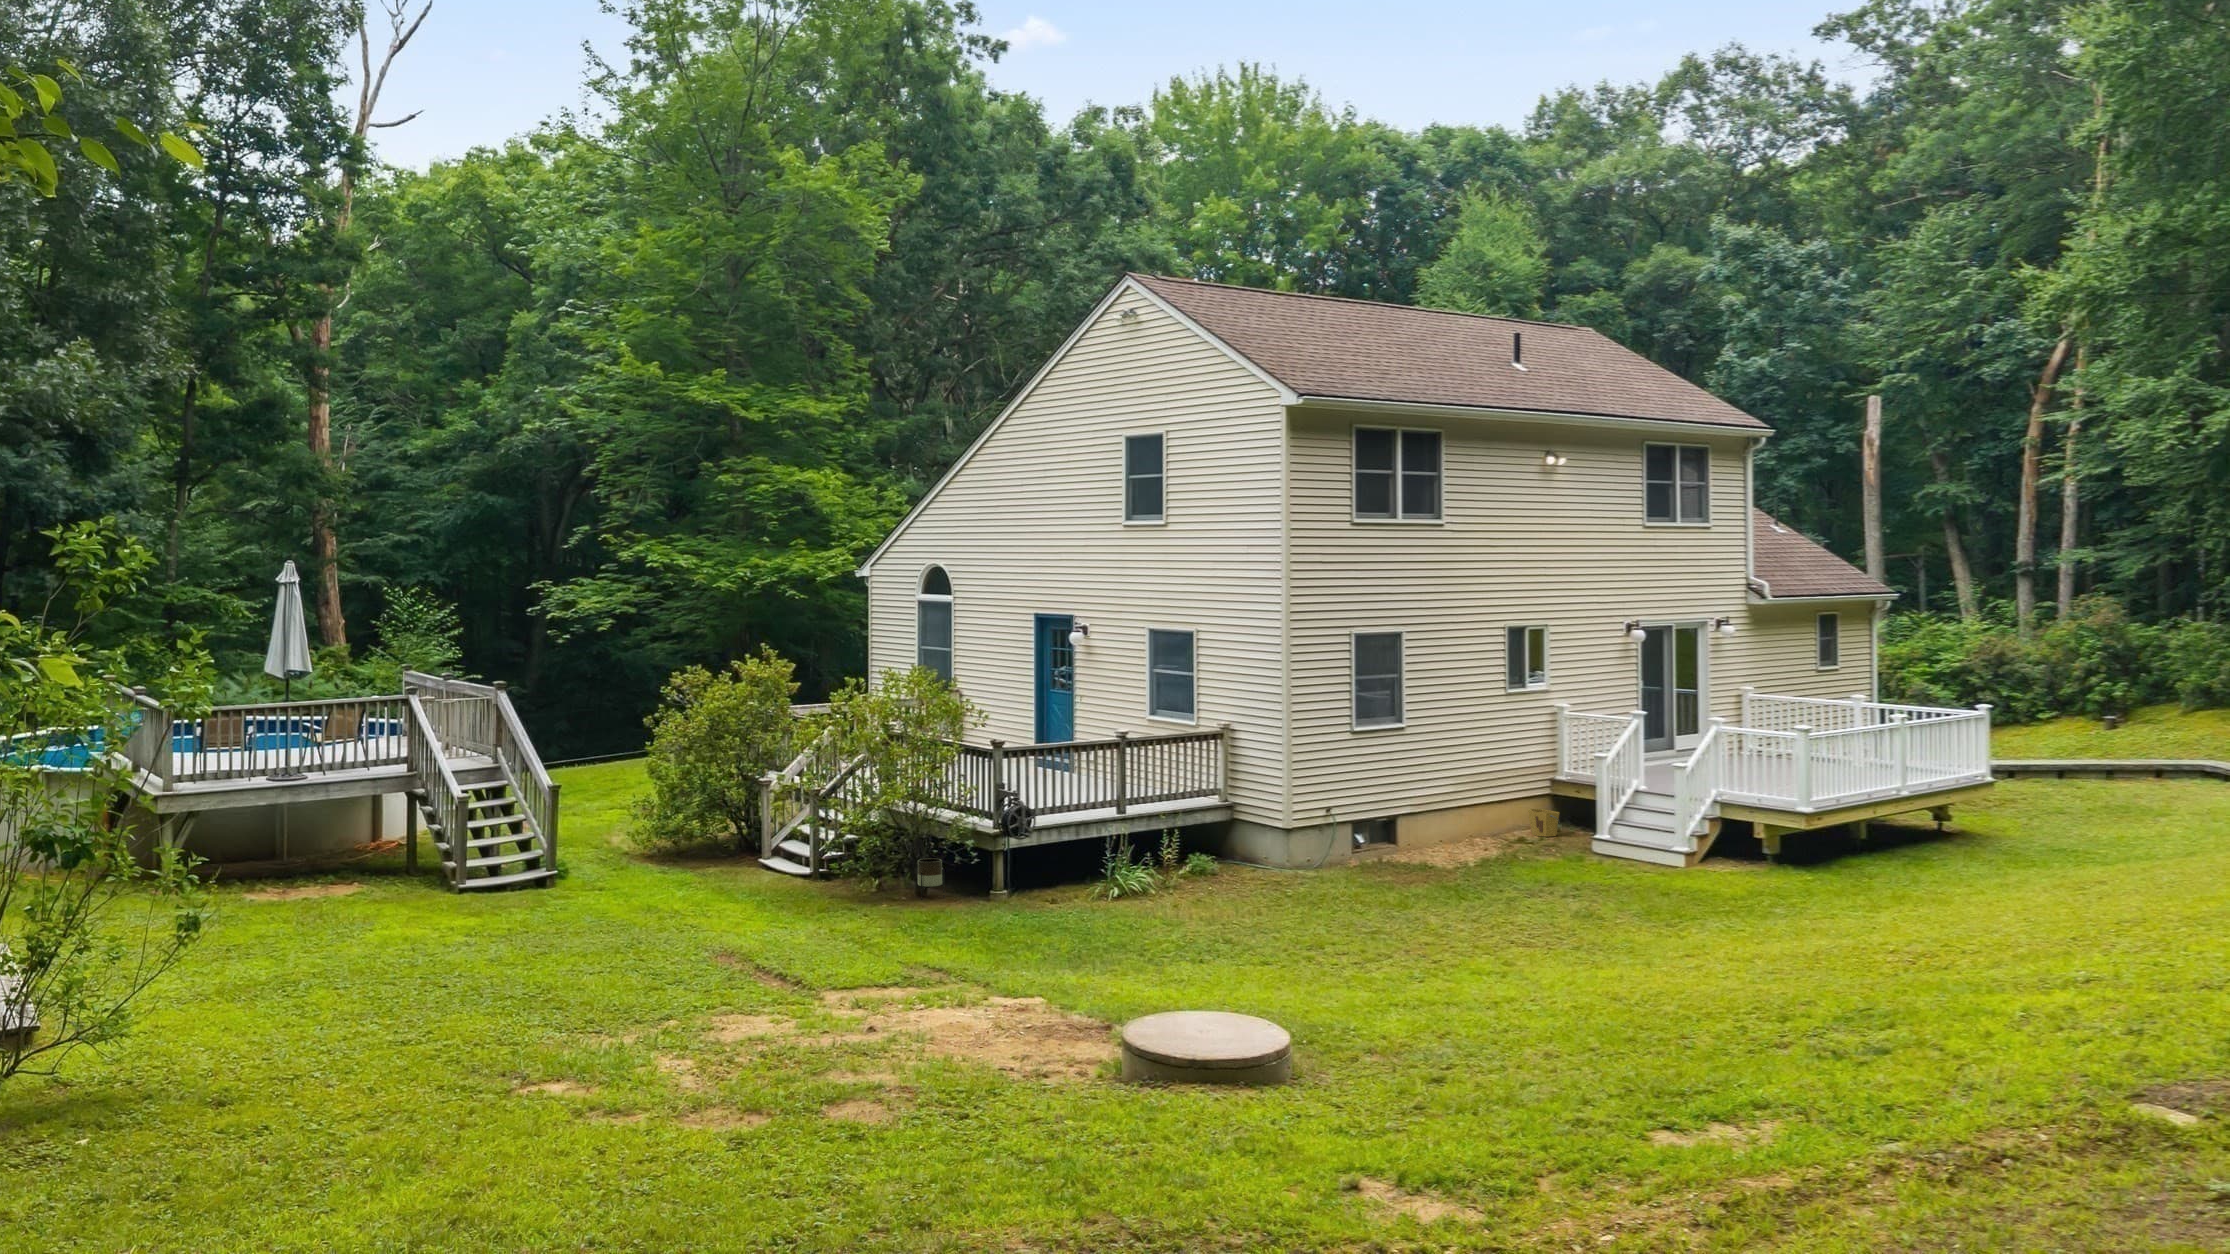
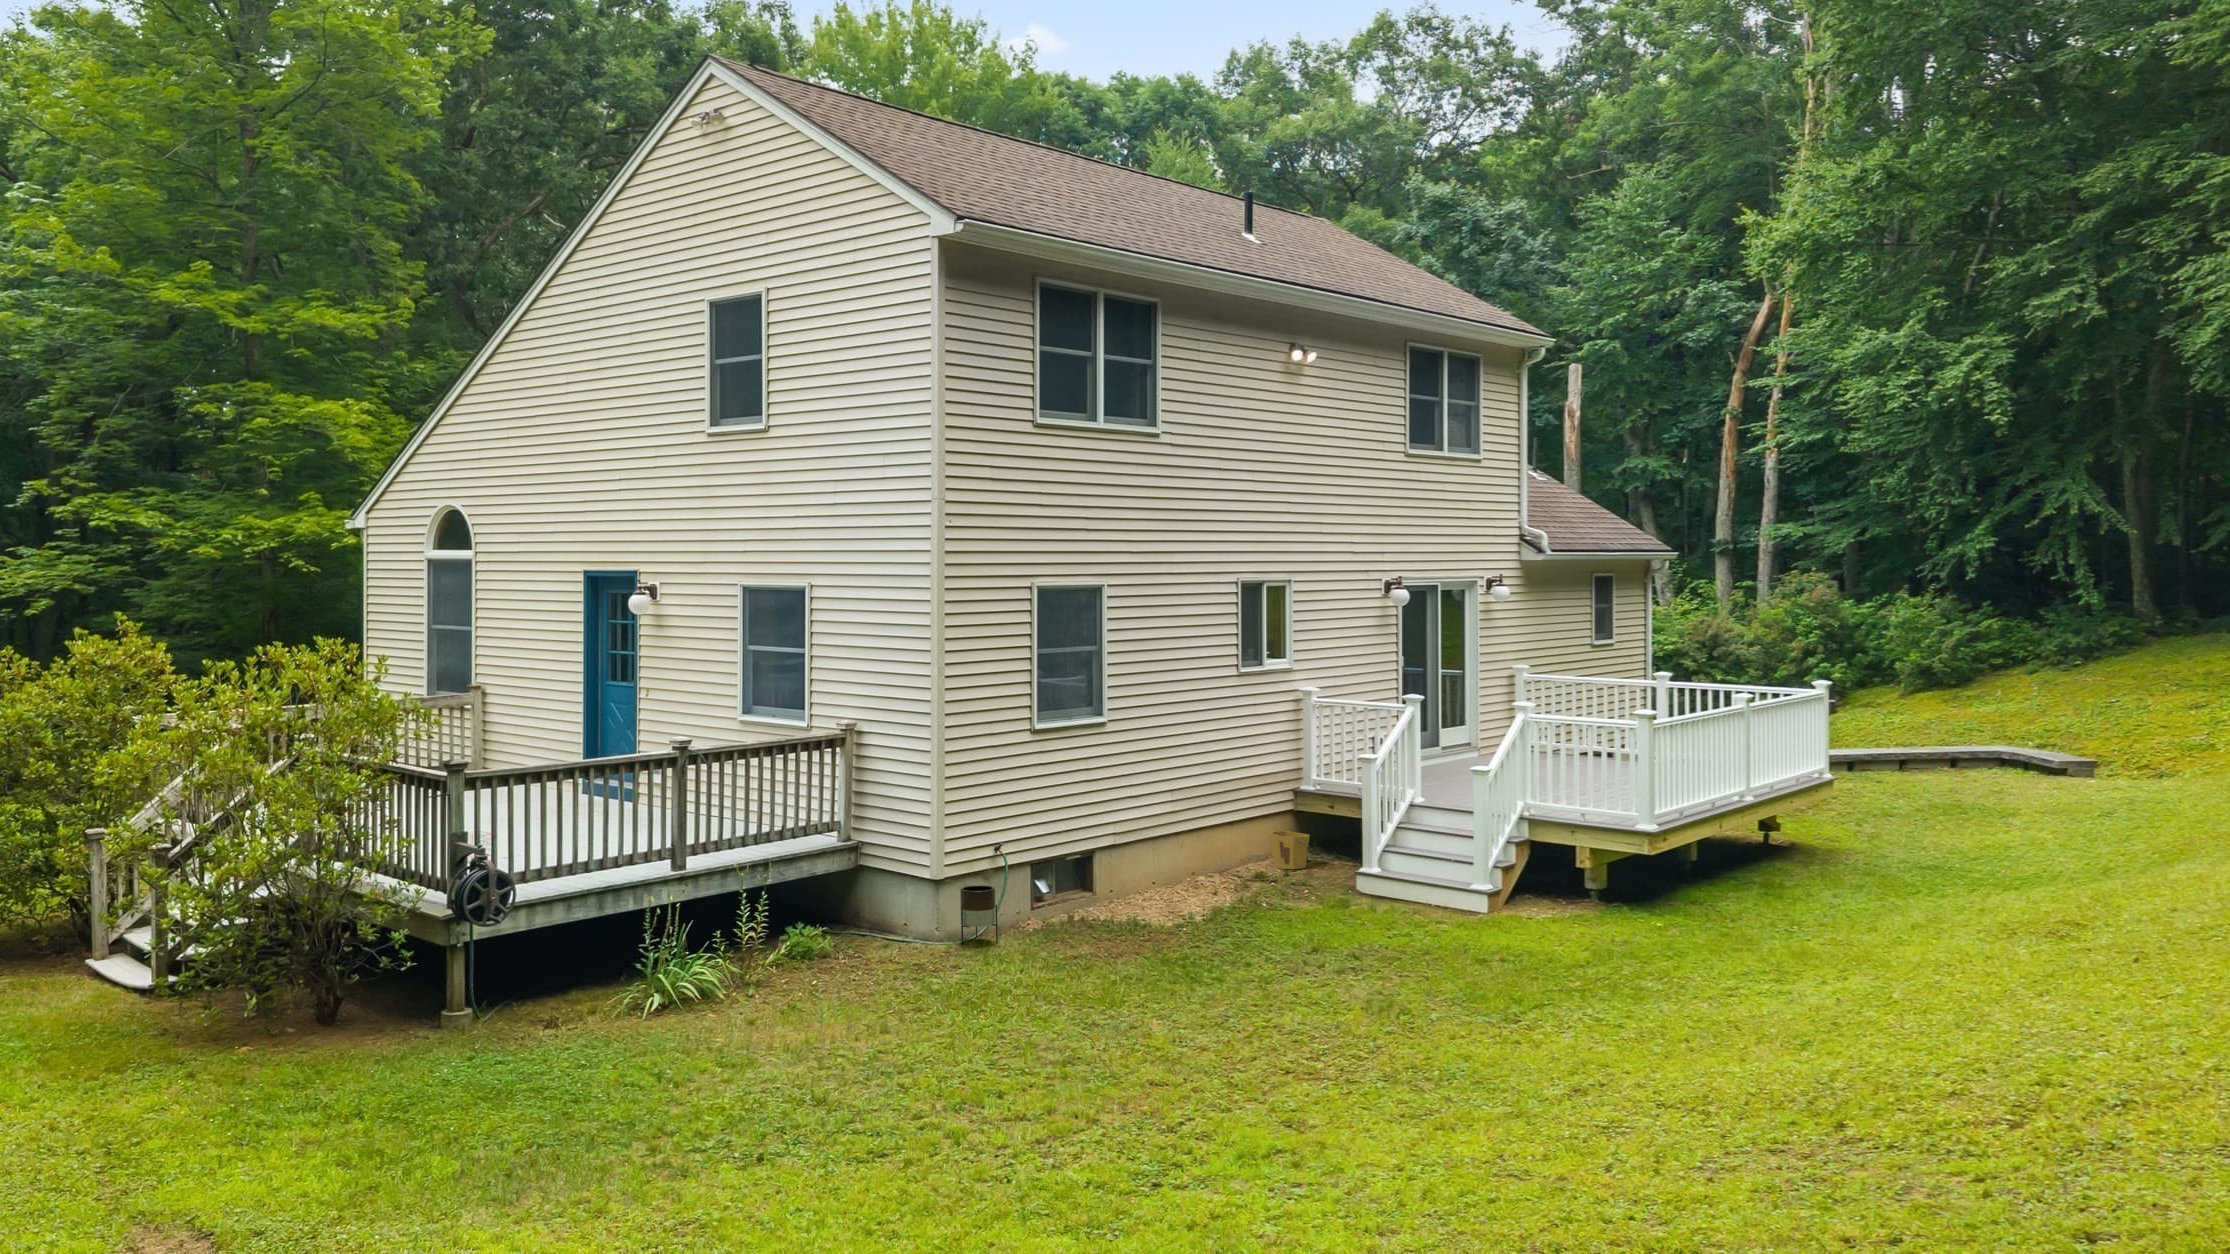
planter: present [918,858,945,900] -> present [960,885,998,945]

